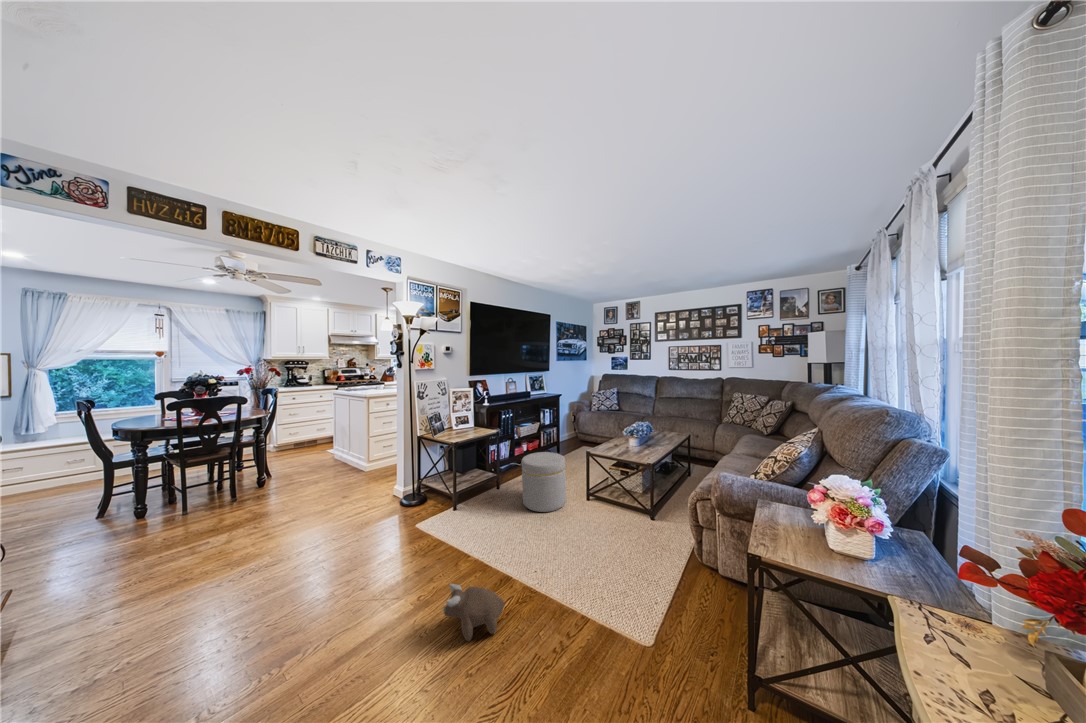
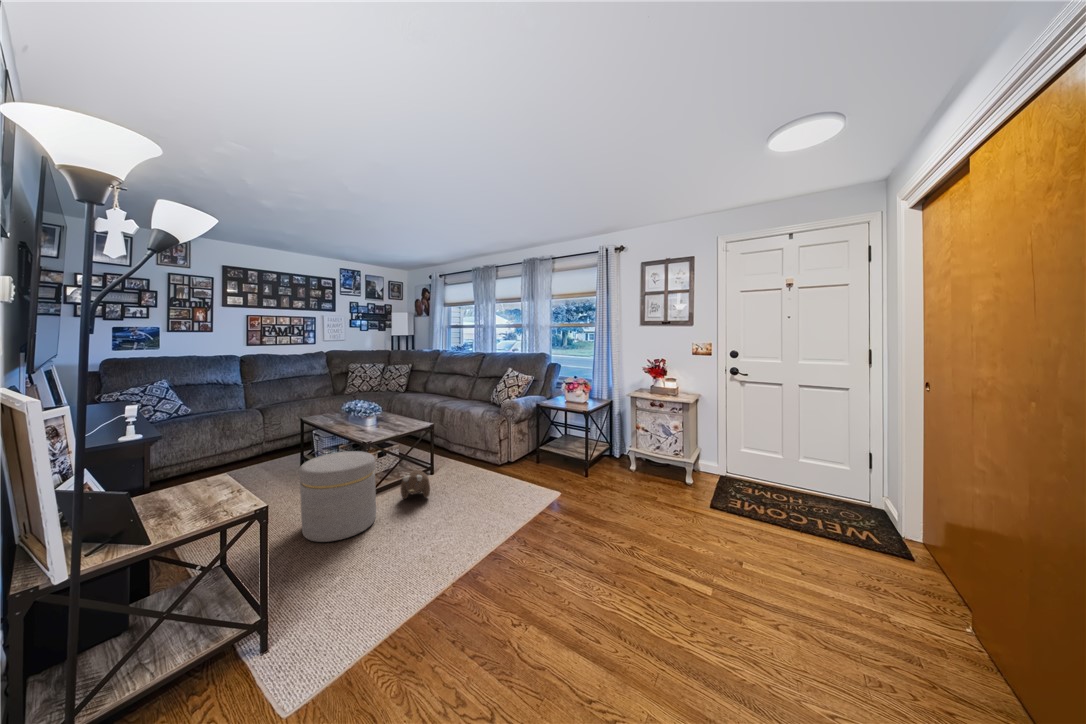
plush toy: present [442,584,504,641] -> present [400,470,430,499]

